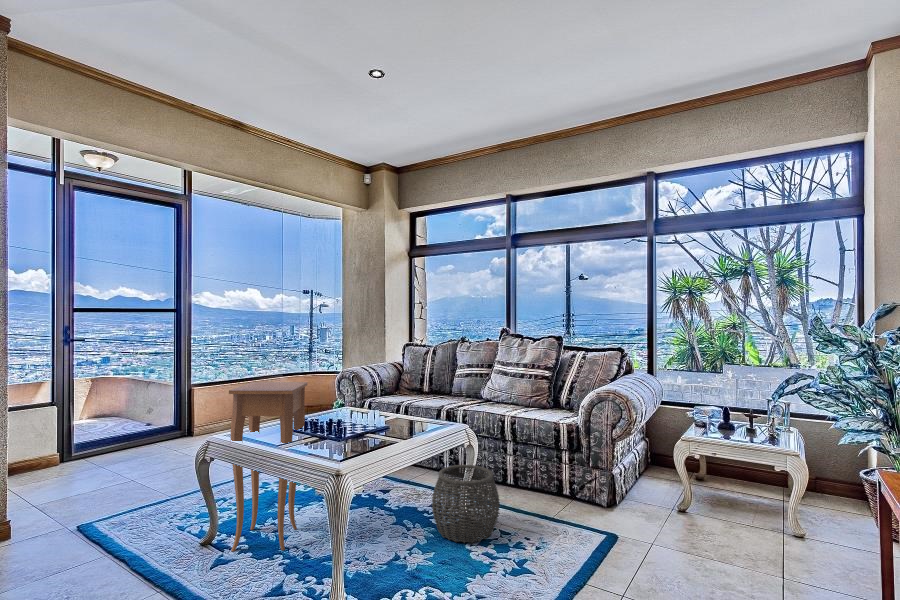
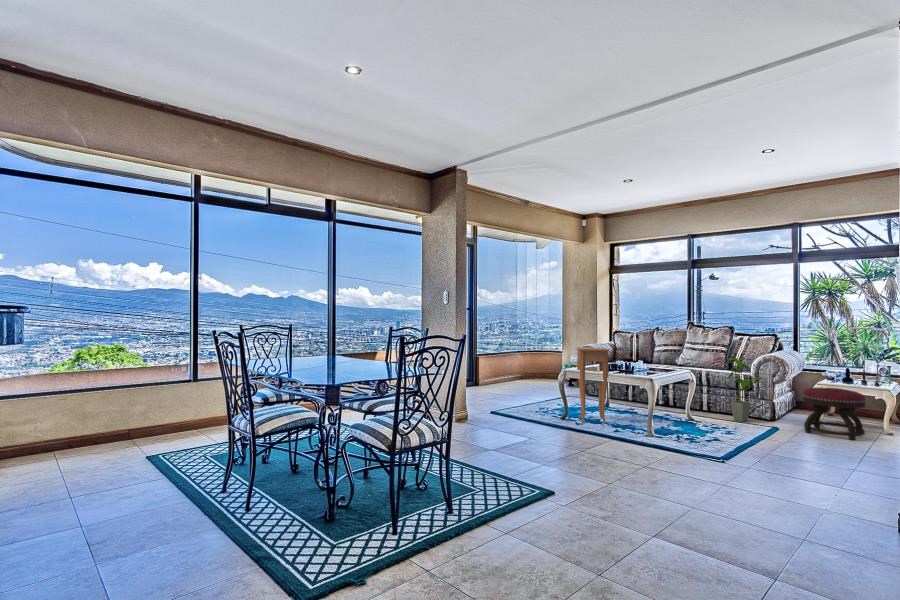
house plant: none [537,395,602,515] -> present [728,358,764,421]
ottoman: none [660,452,770,571] -> present [802,388,866,440]
woven basket: present [432,465,500,543] -> none [673,392,711,426]

